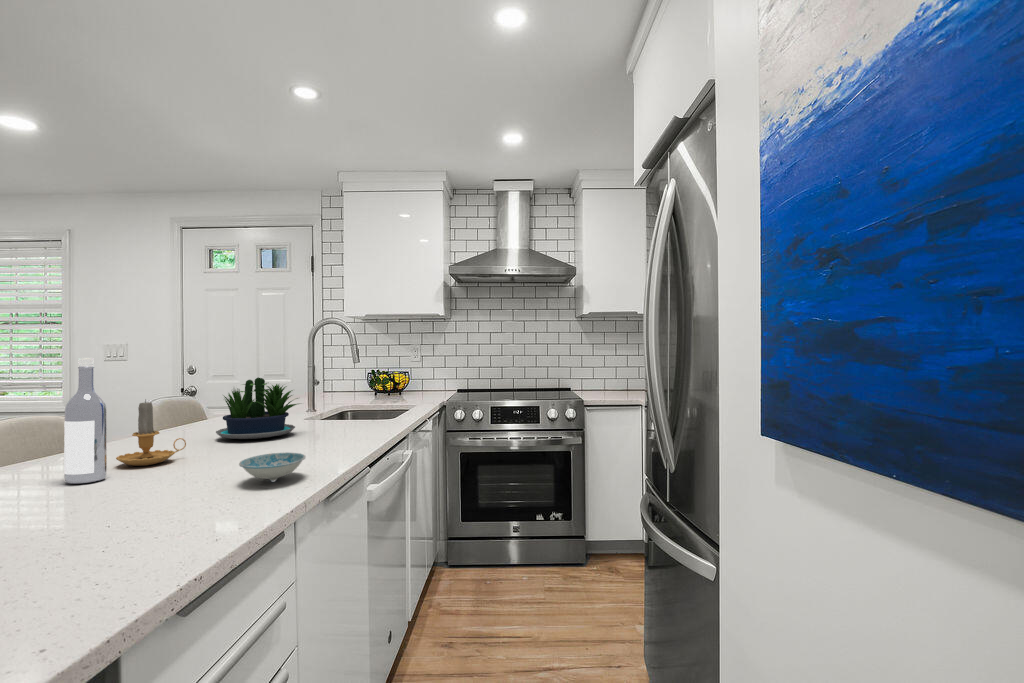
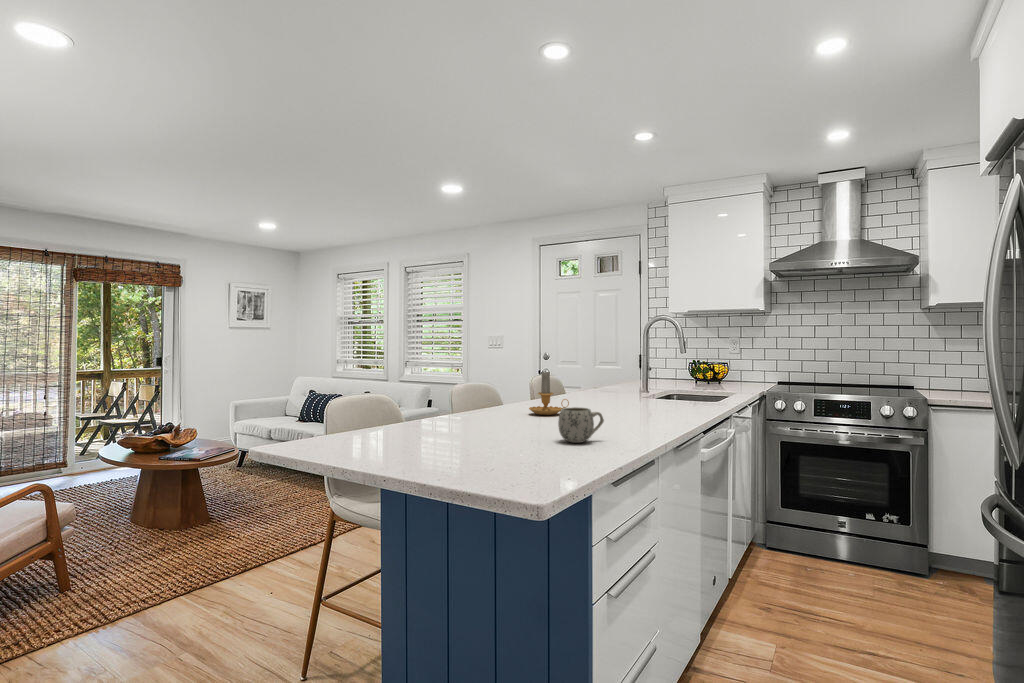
wine bottle: present [64,358,107,484] -> none [506,340,528,421]
potted plant: present [216,377,298,439] -> none [582,360,647,406]
ceramic bowl: present [239,452,306,481] -> none [614,412,659,431]
mug: none [129,463,212,521] -> present [558,407,604,443]

